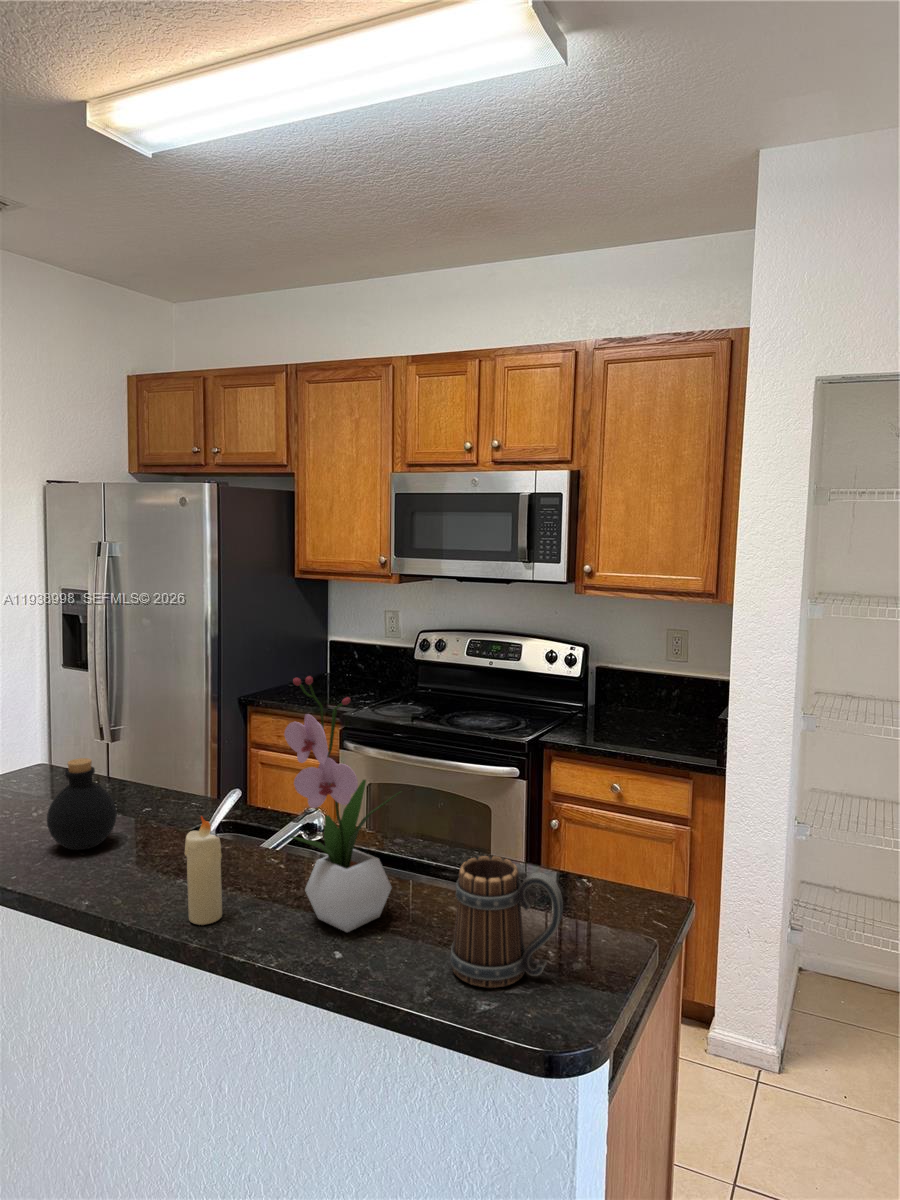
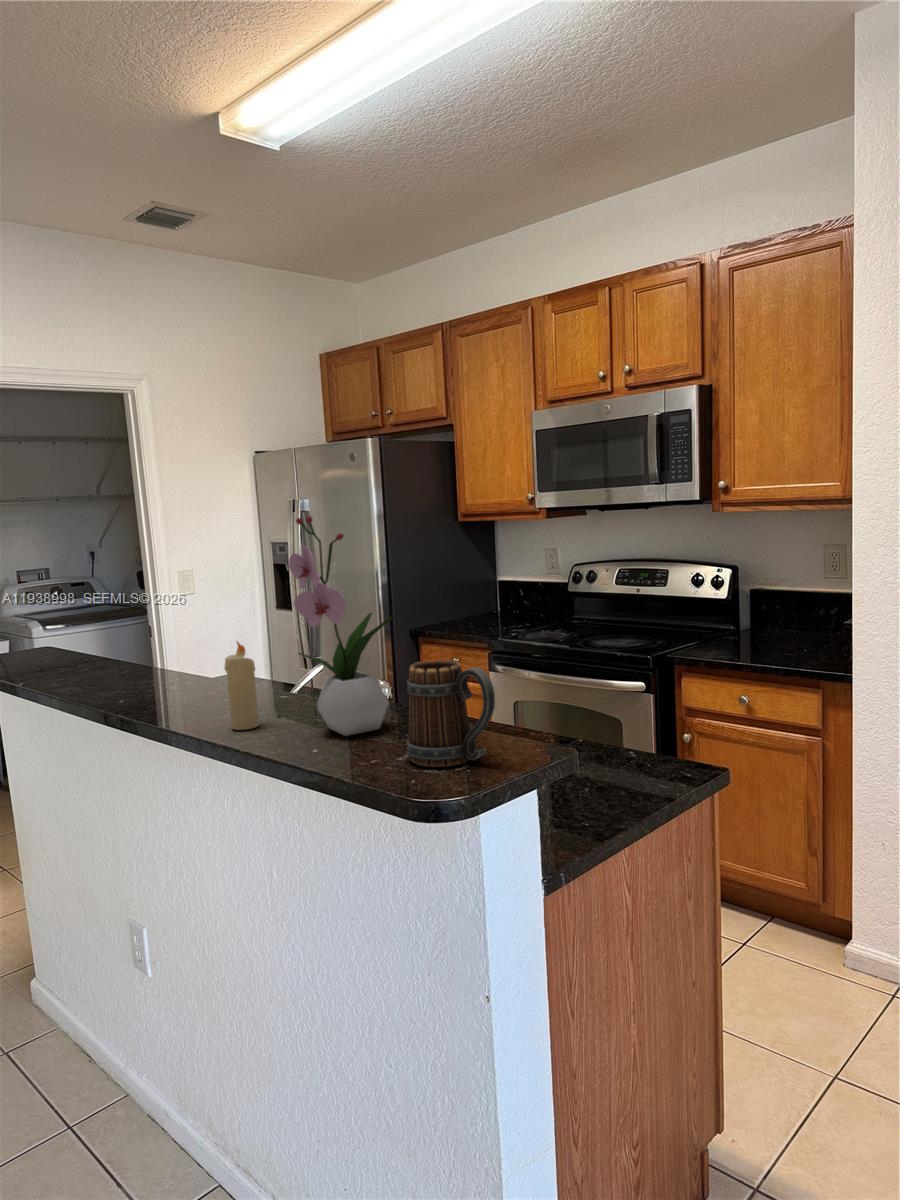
bottle: present [47,758,117,850] -> none [162,619,216,693]

